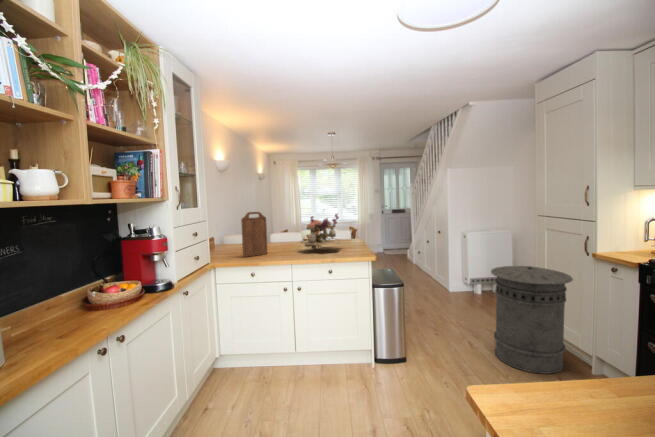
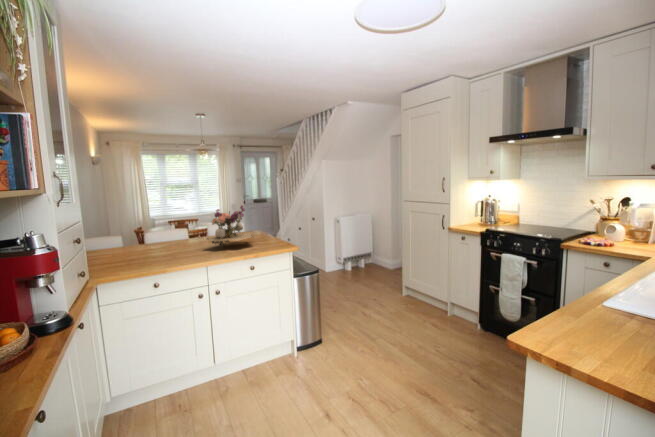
cutting board: present [241,212,267,257] -> none [133,207,168,264]
trash can: present [491,266,573,374] -> none [379,242,437,326]

